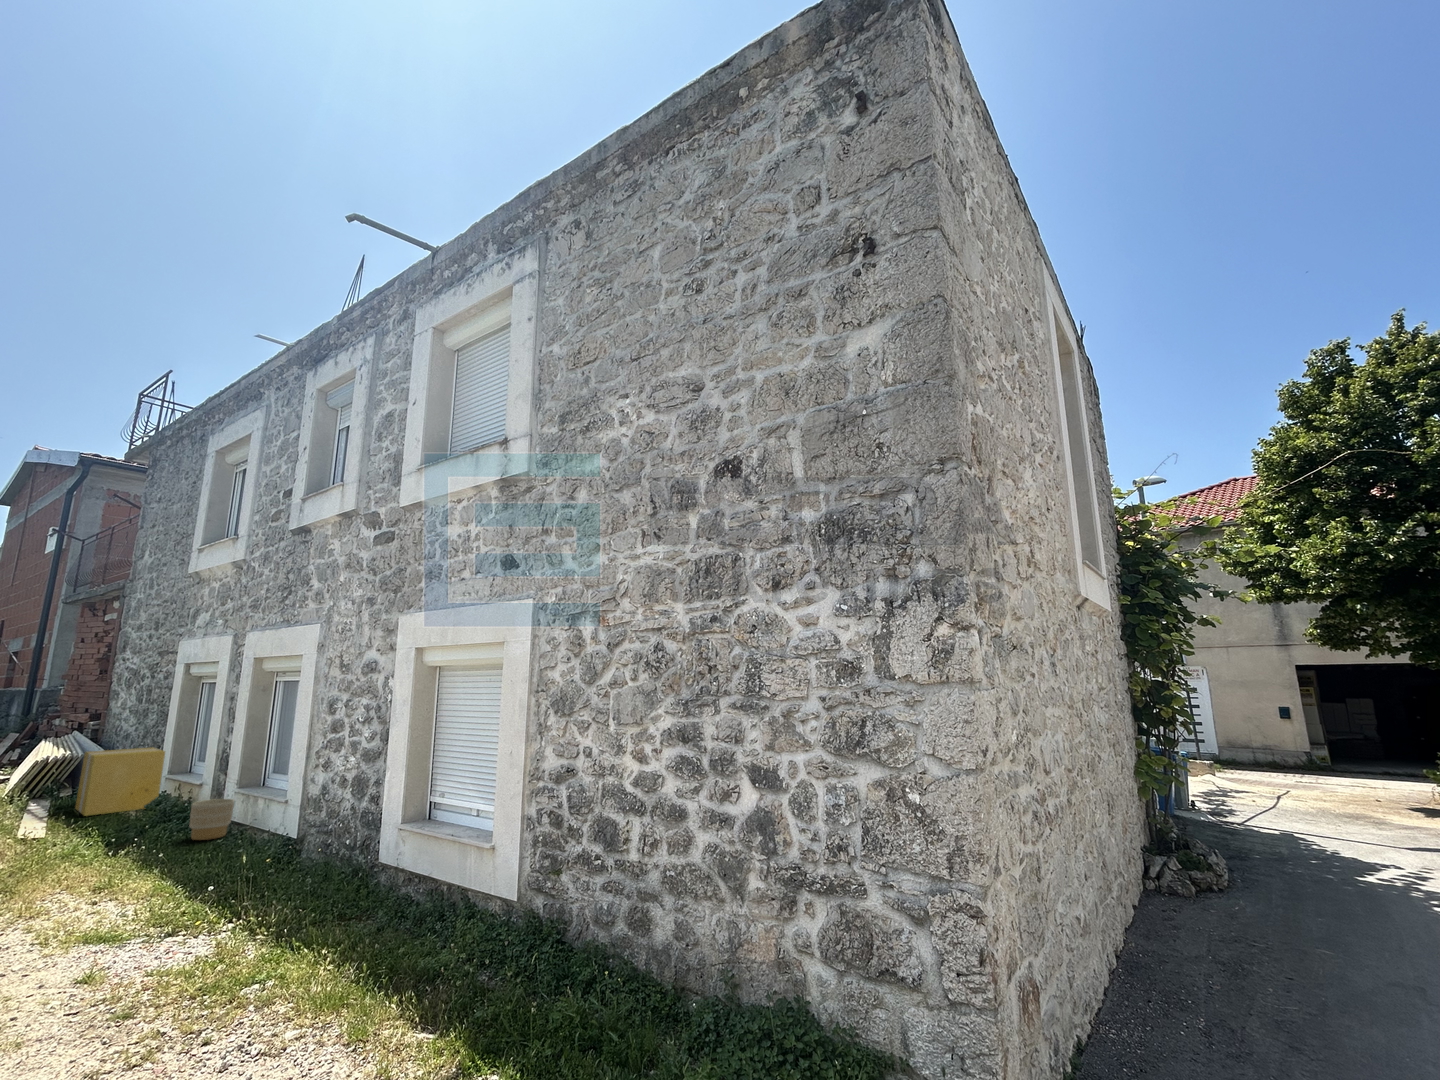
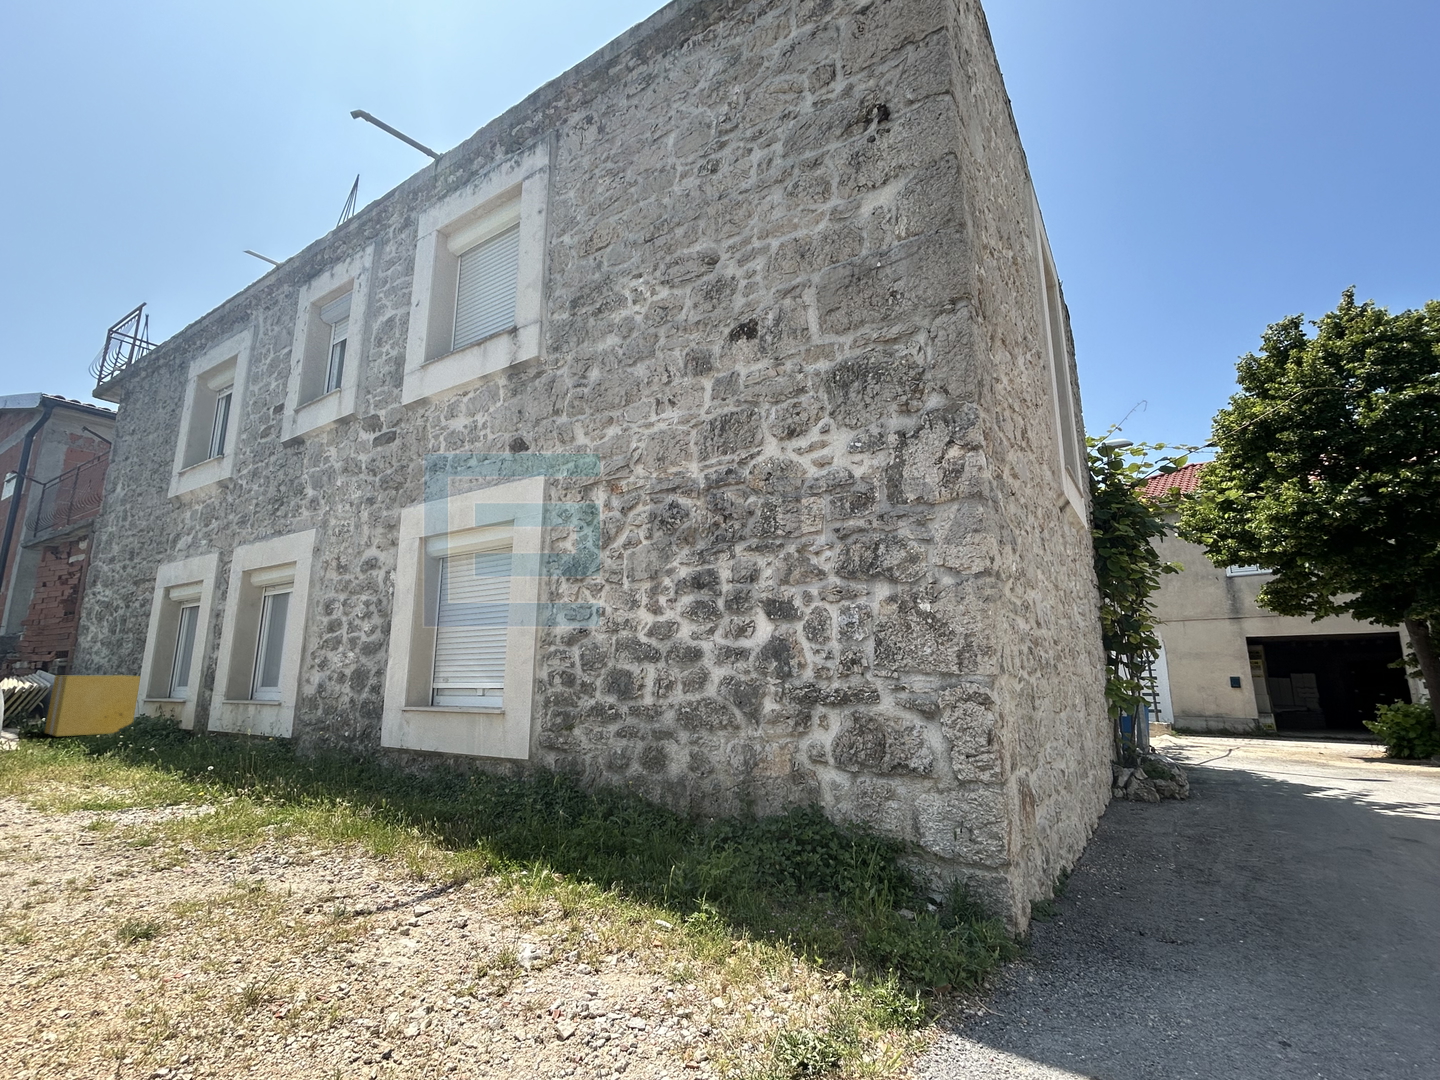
planter: present [189,799,234,840] -> none [174,711,220,748]

